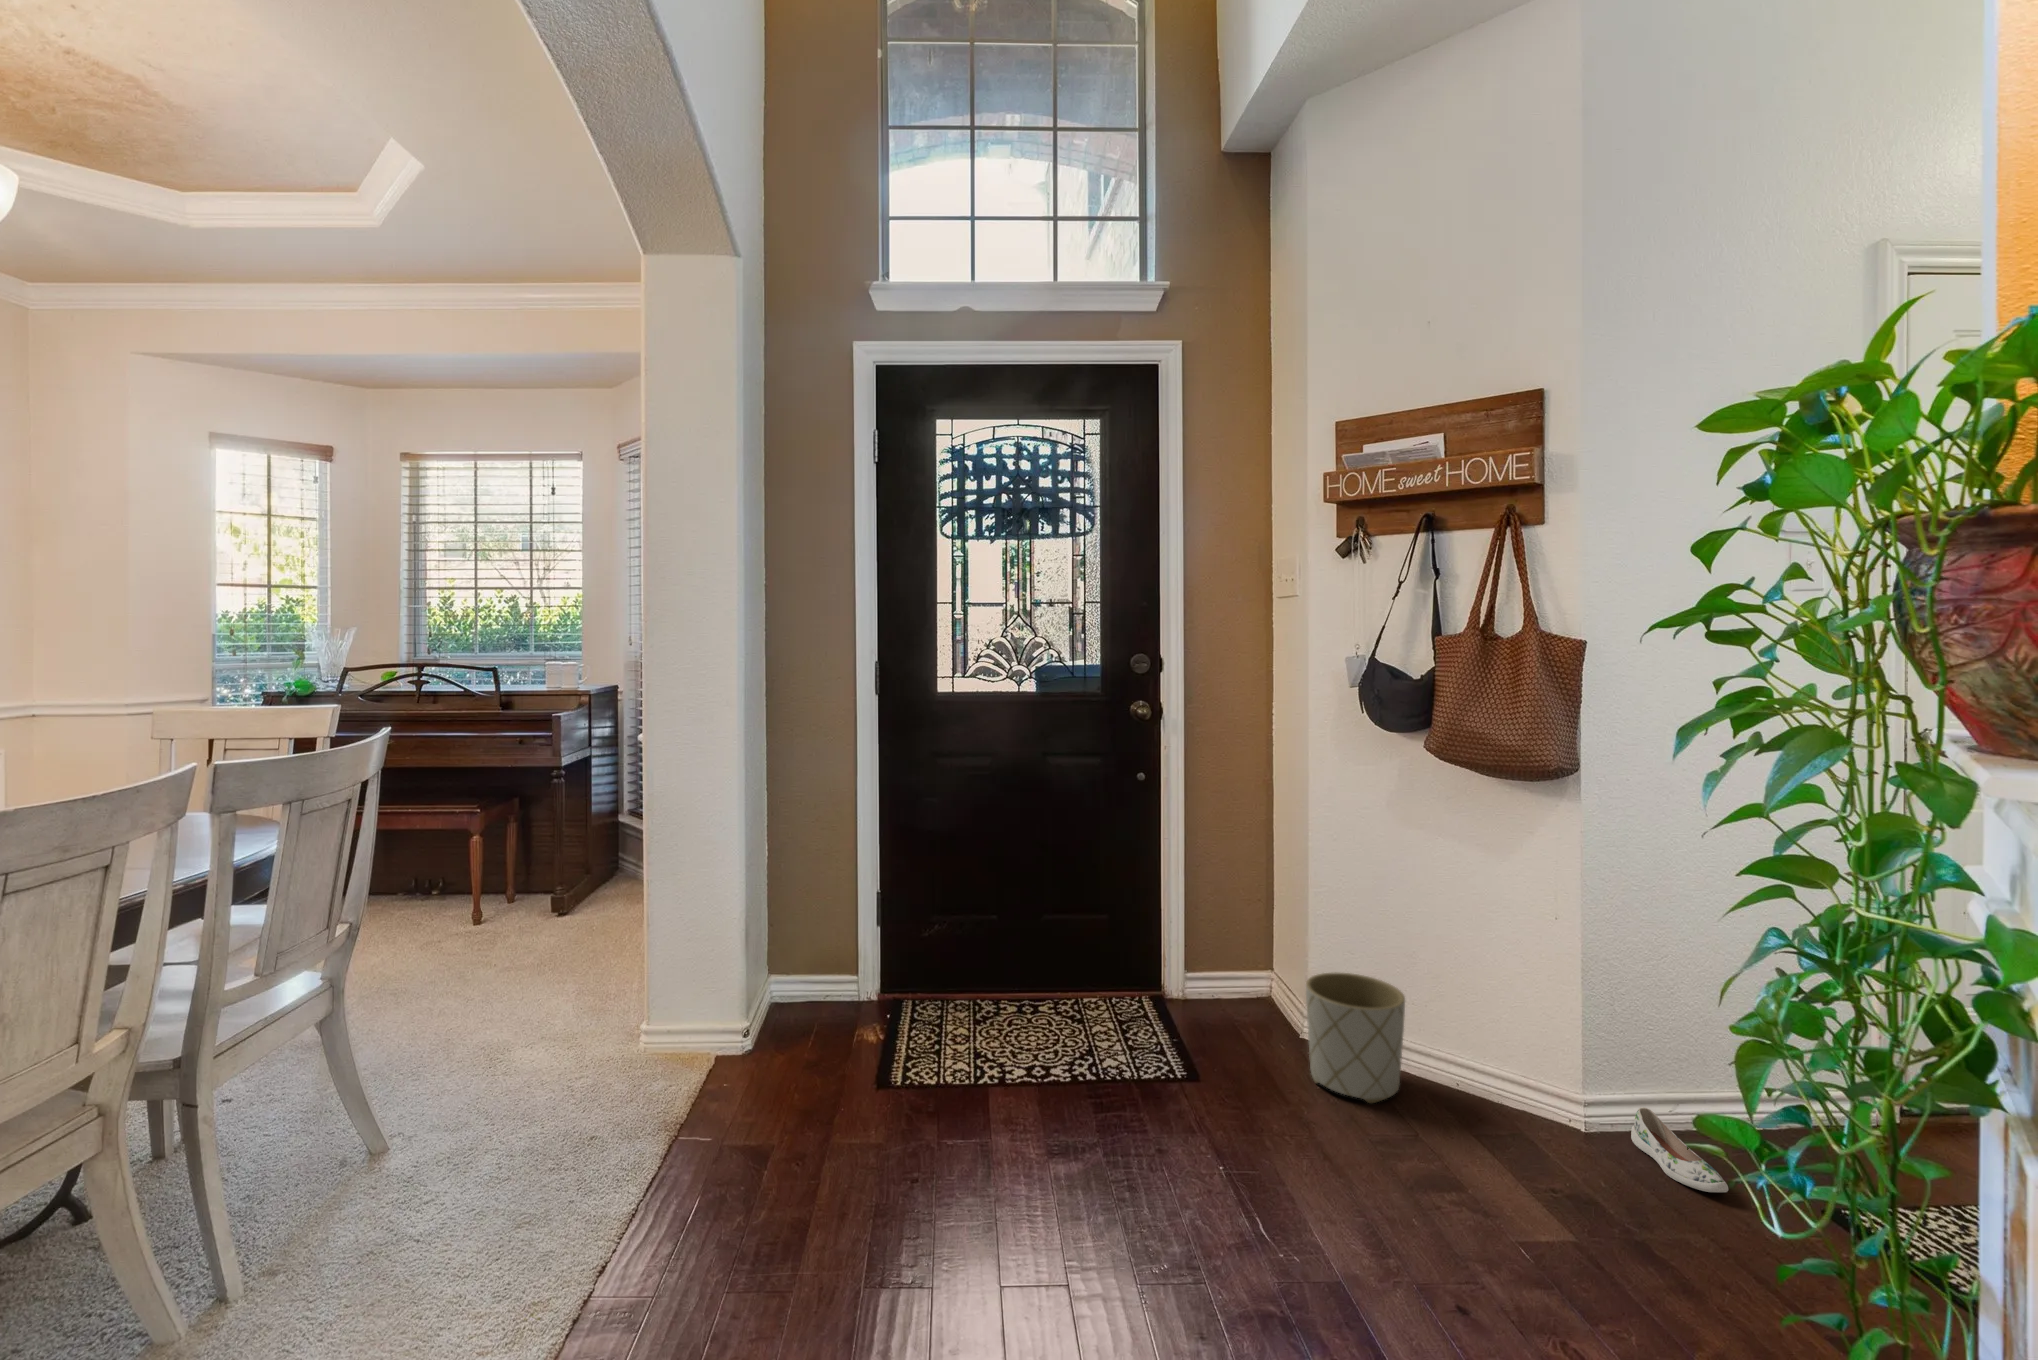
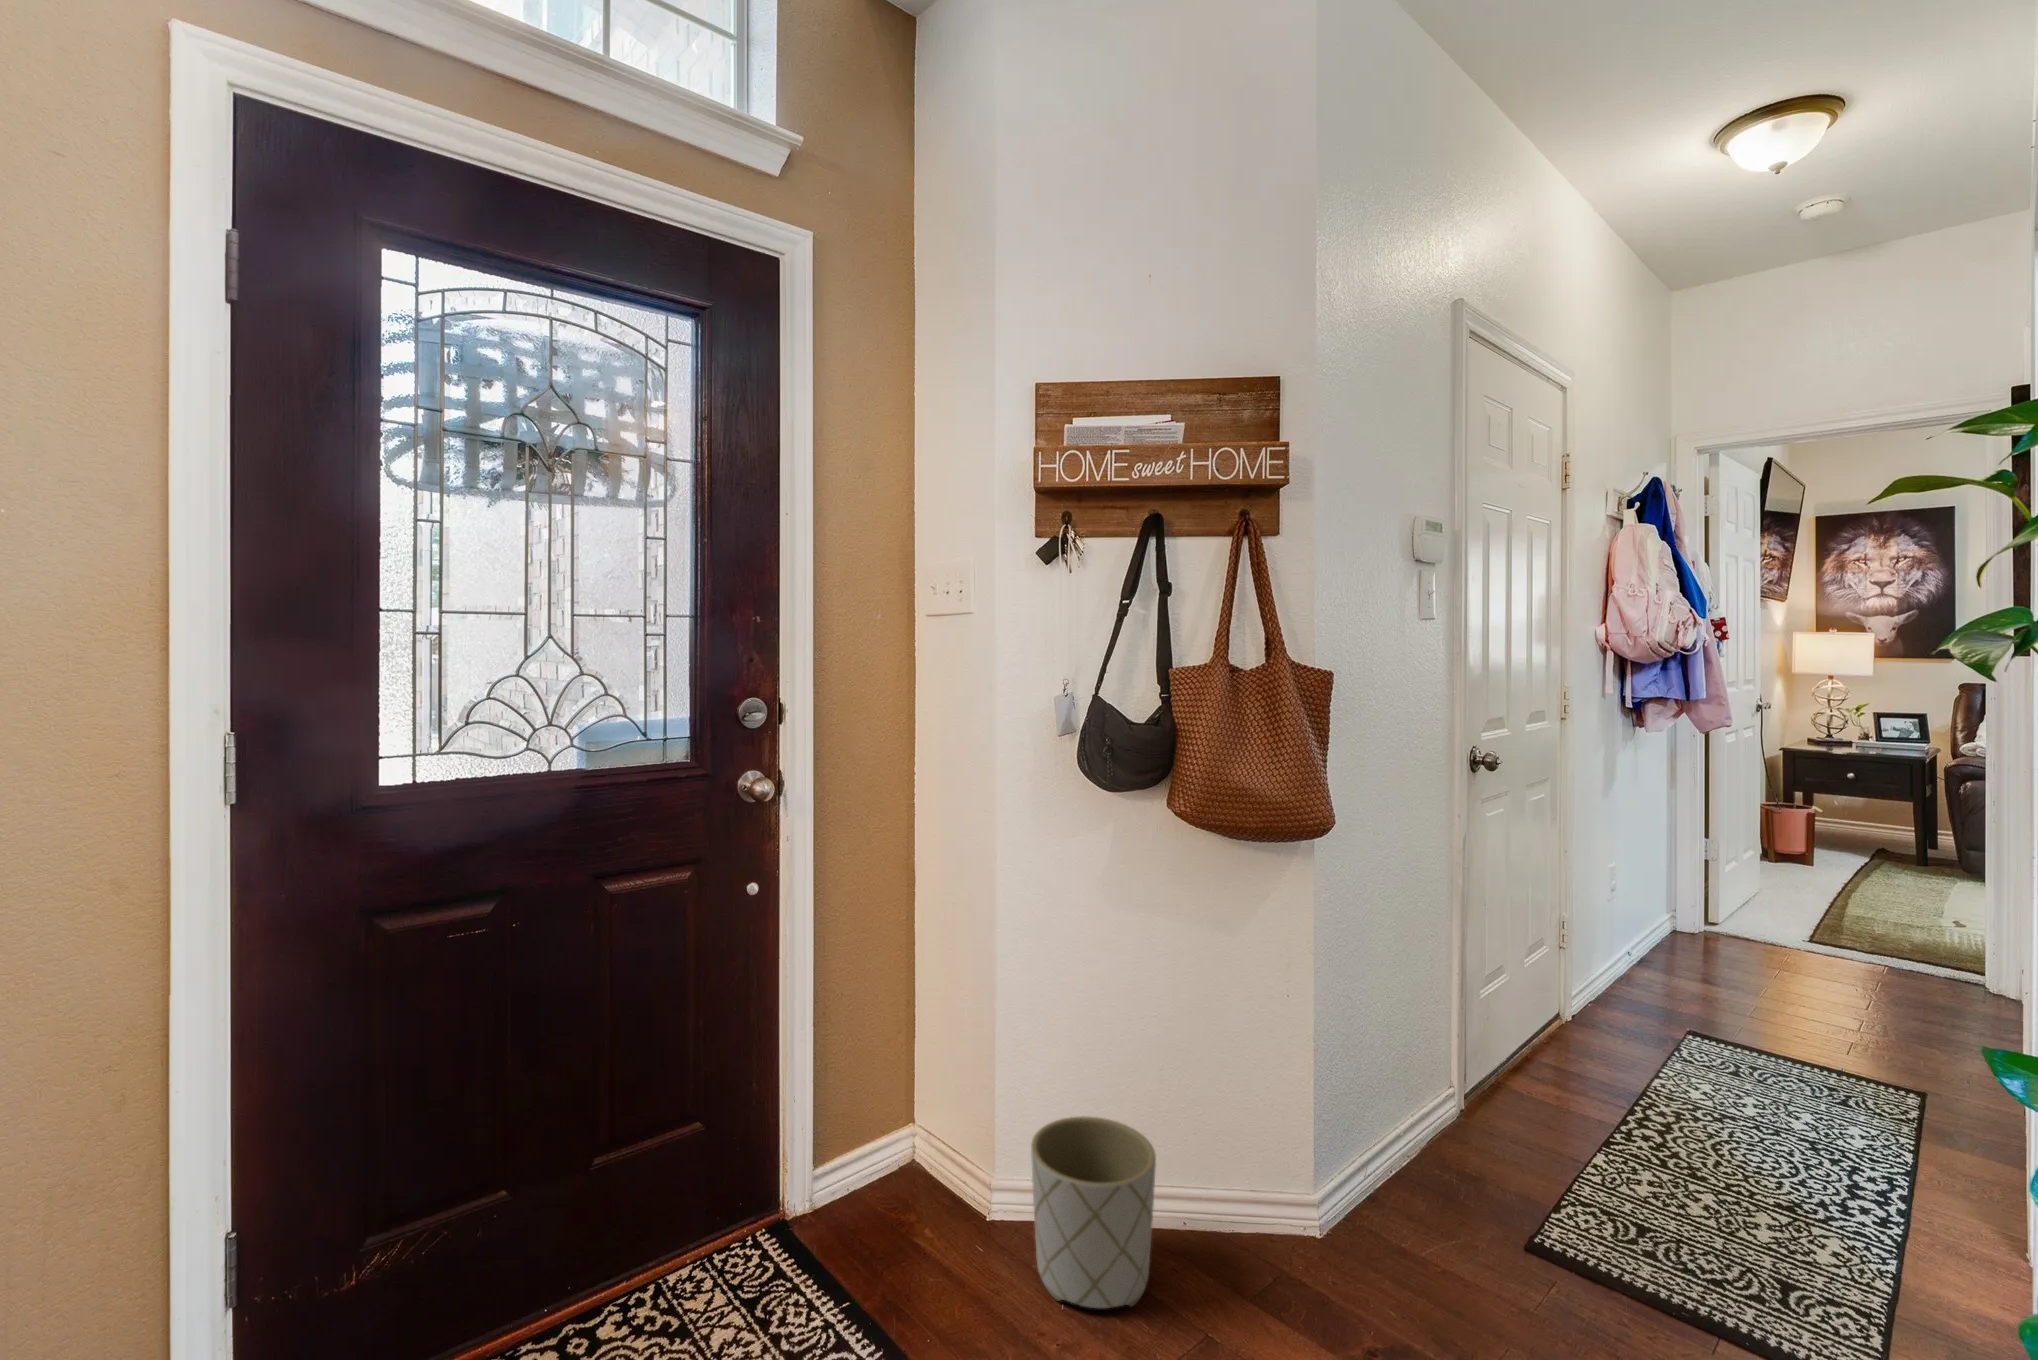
shoe: present [1631,1107,1728,1192] -> none [1359,1188,1481,1279]

